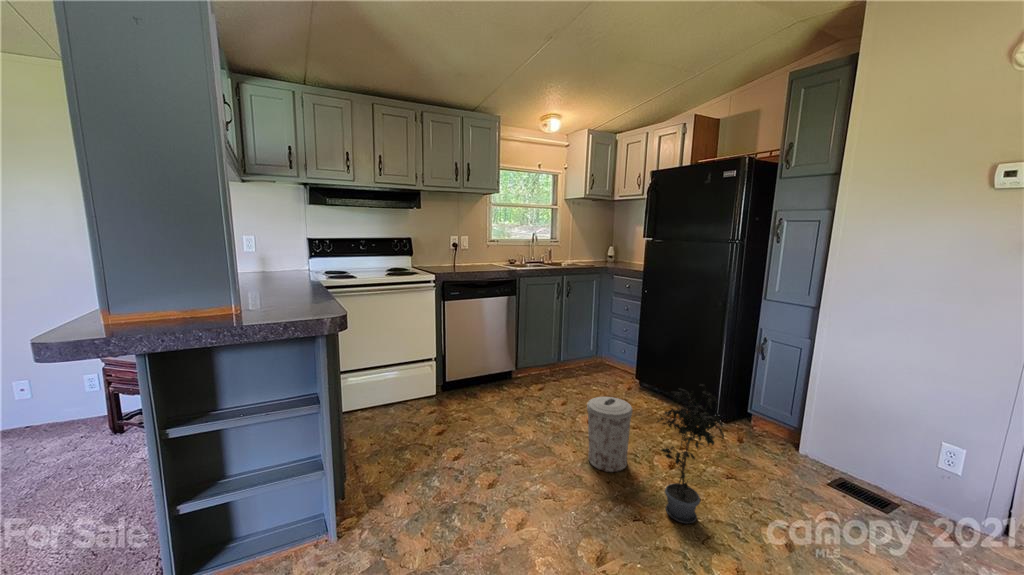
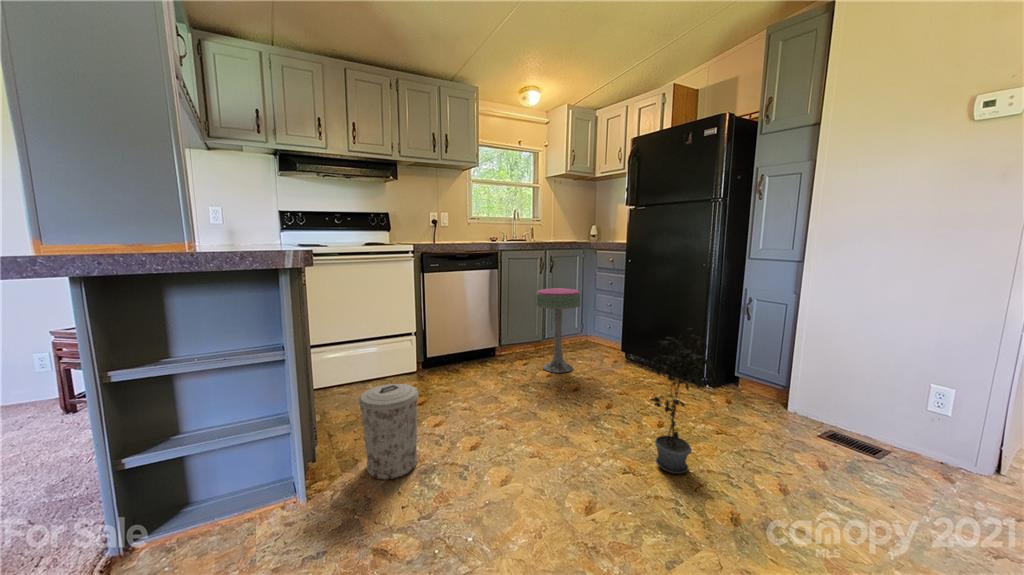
bar stool: none [553,317,596,402] -> present [536,288,580,373]
trash can: present [587,397,632,472] -> present [359,384,418,479]

